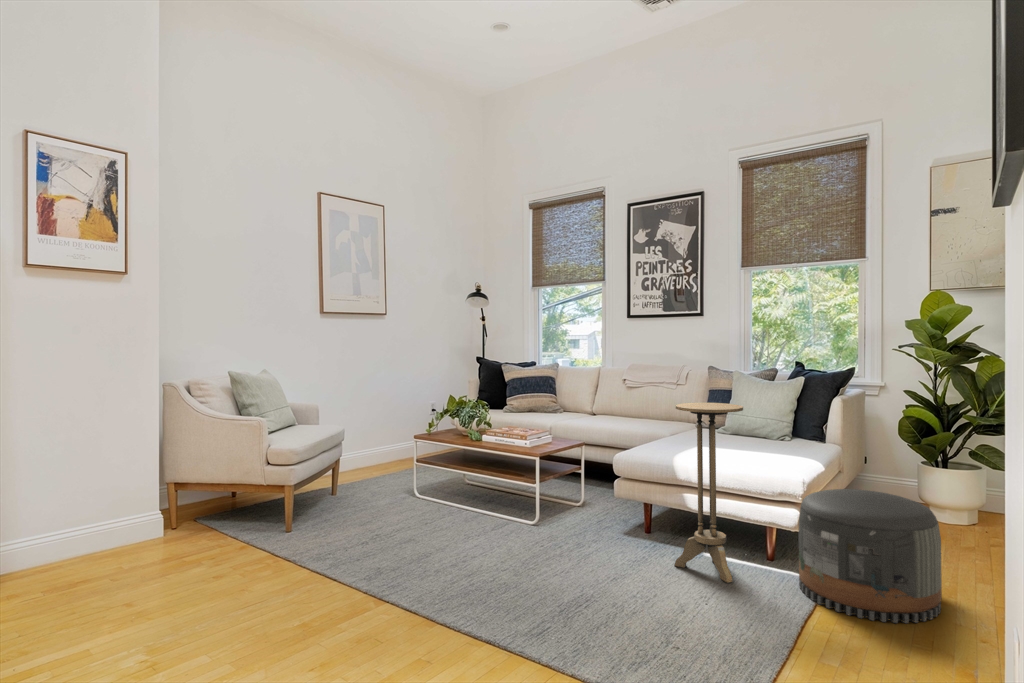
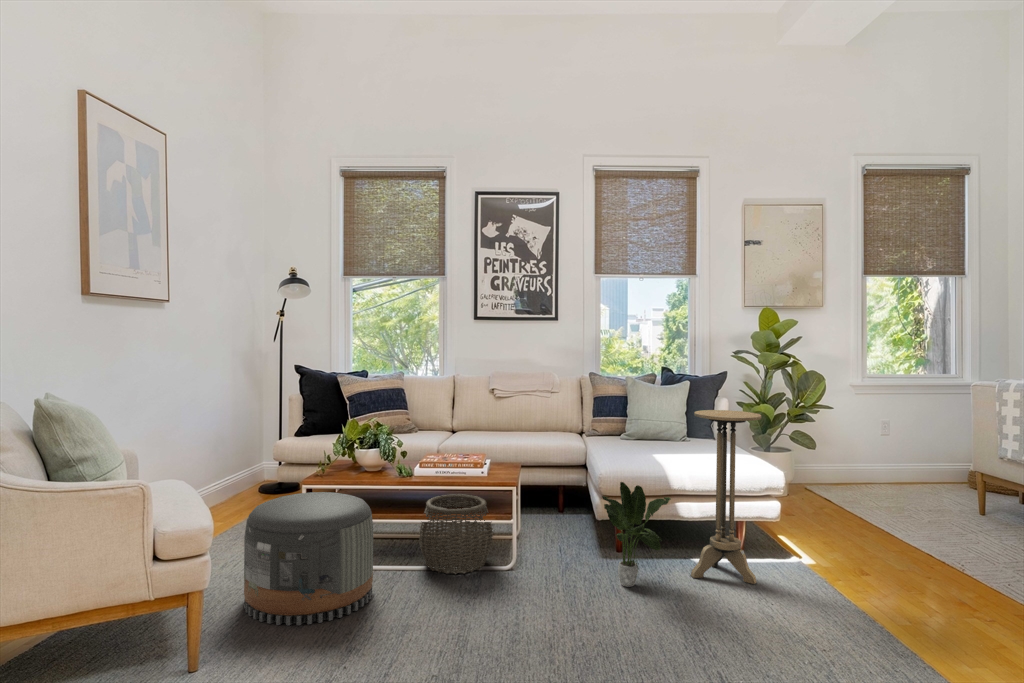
potted plant: none [578,463,641,560] -> present [602,482,671,587]
woven basket: none [467,464,527,527] -> present [419,494,493,574]
pouf: present [799,489,942,623] -> present [244,492,373,625]

